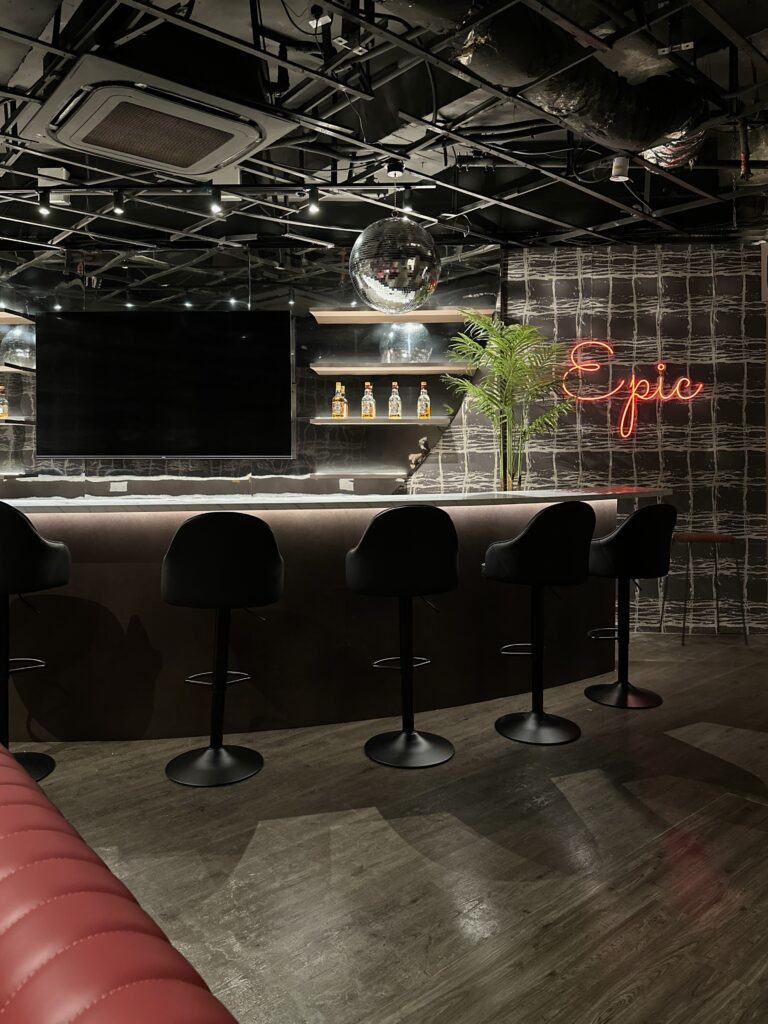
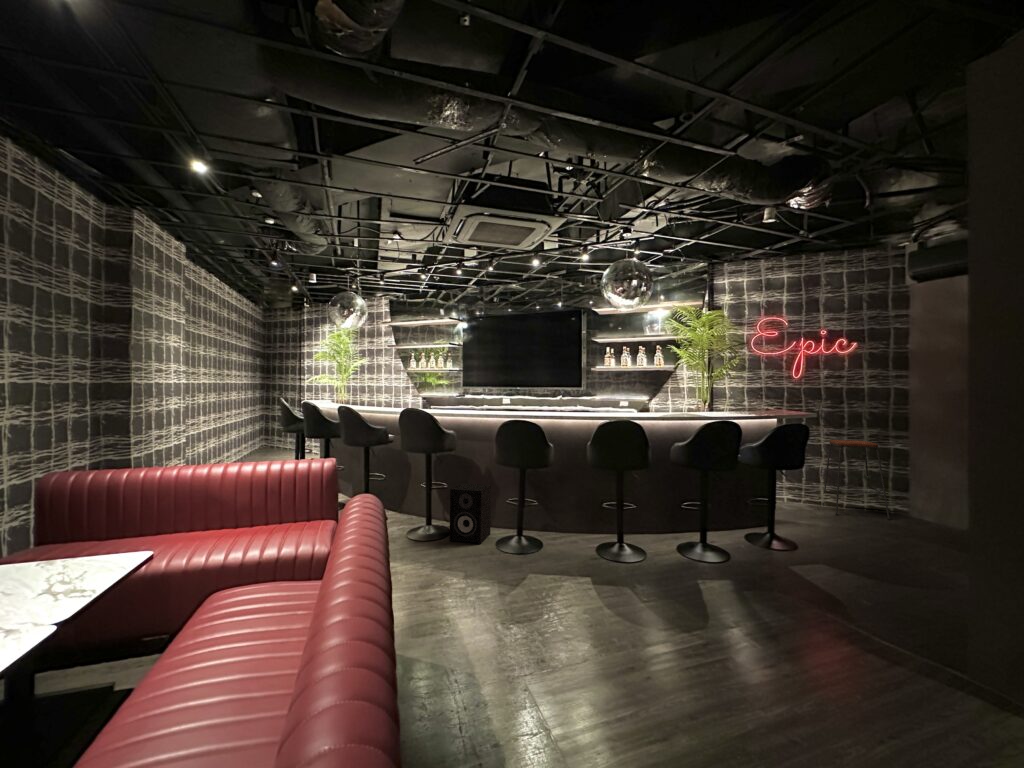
speaker: none [70,650,155,772] -> present [449,483,491,544]

